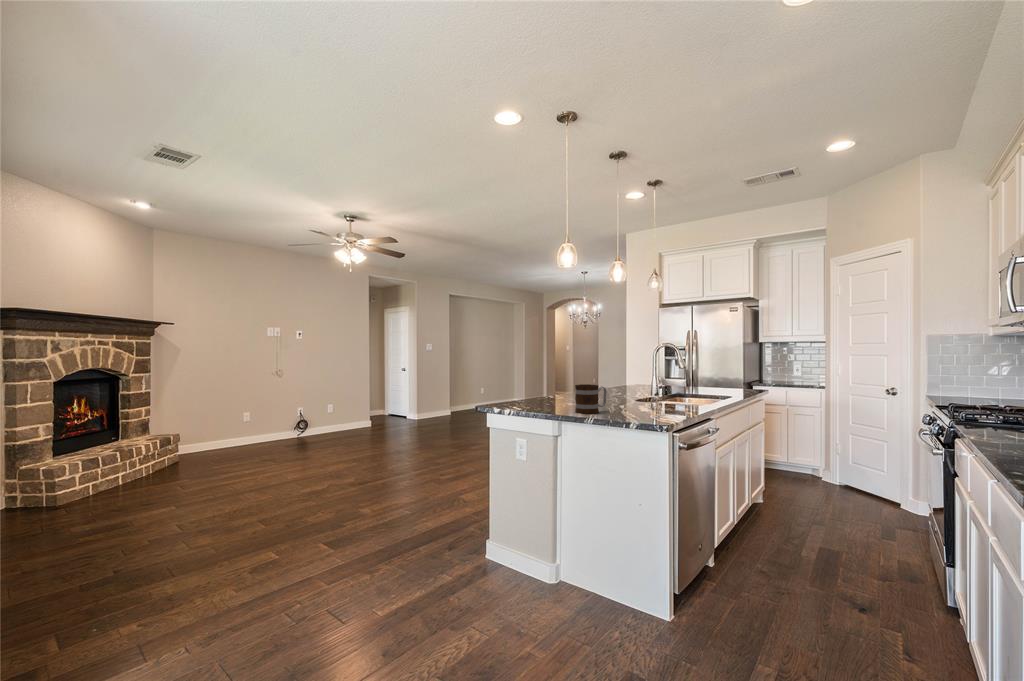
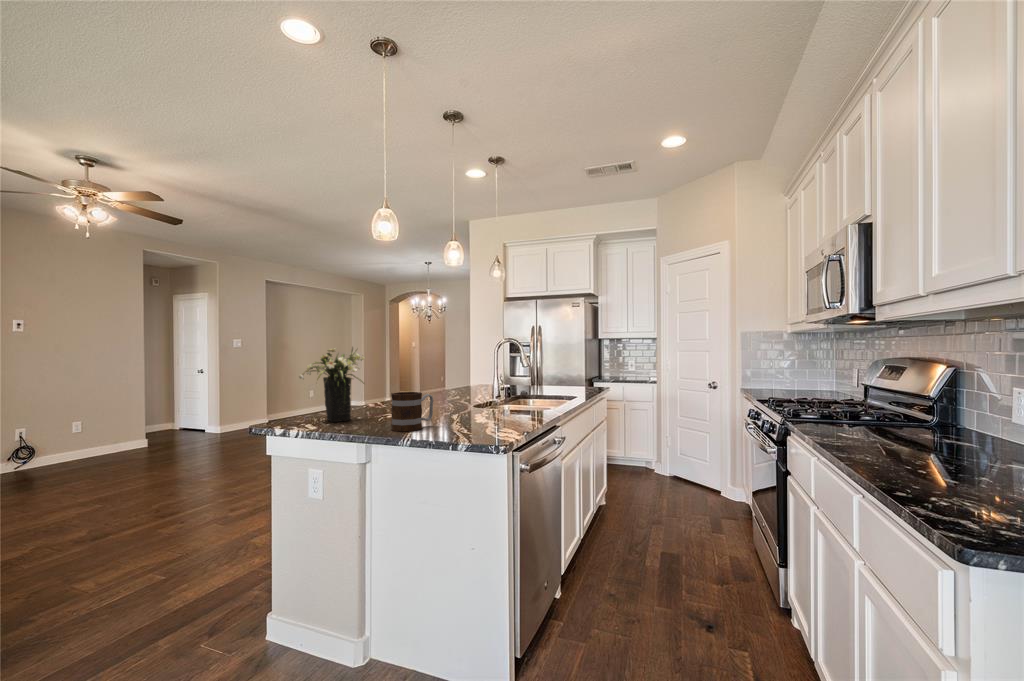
flower arrangement: none [507,349,553,405] -> present [299,347,365,422]

